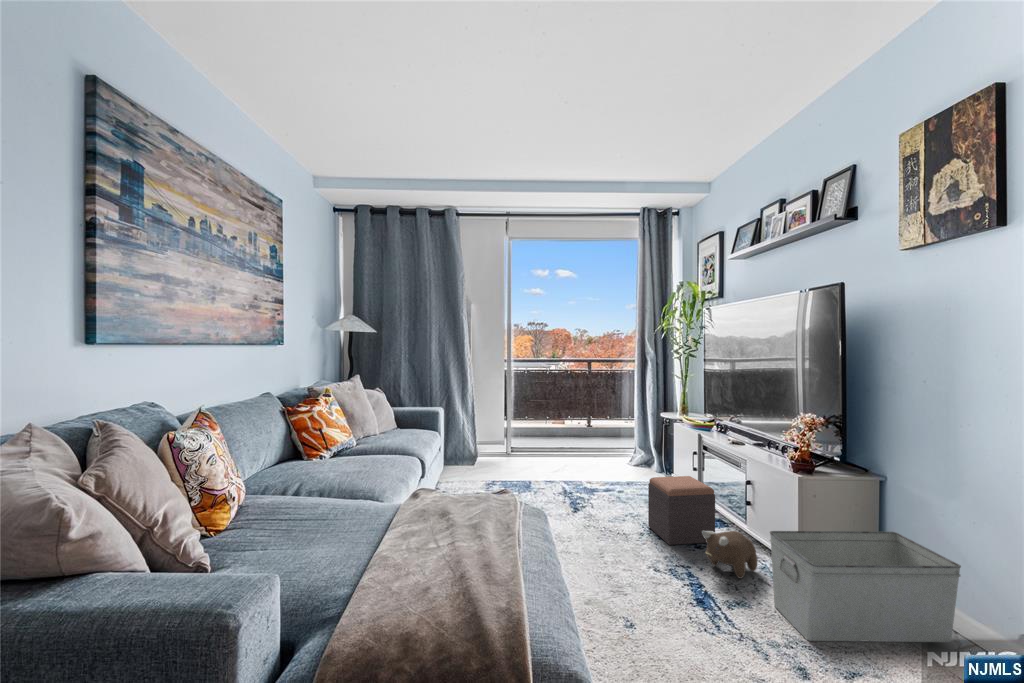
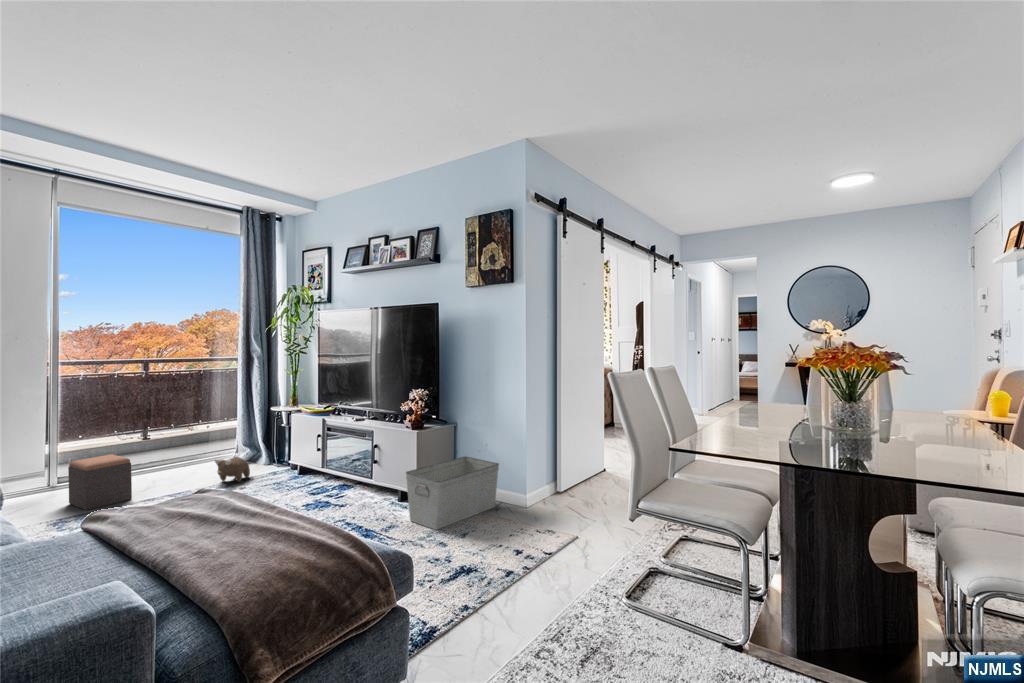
footstool: present [648,476,715,545] -> present [68,454,132,510]
plush toy: present [702,531,757,579] -> present [215,457,250,482]

